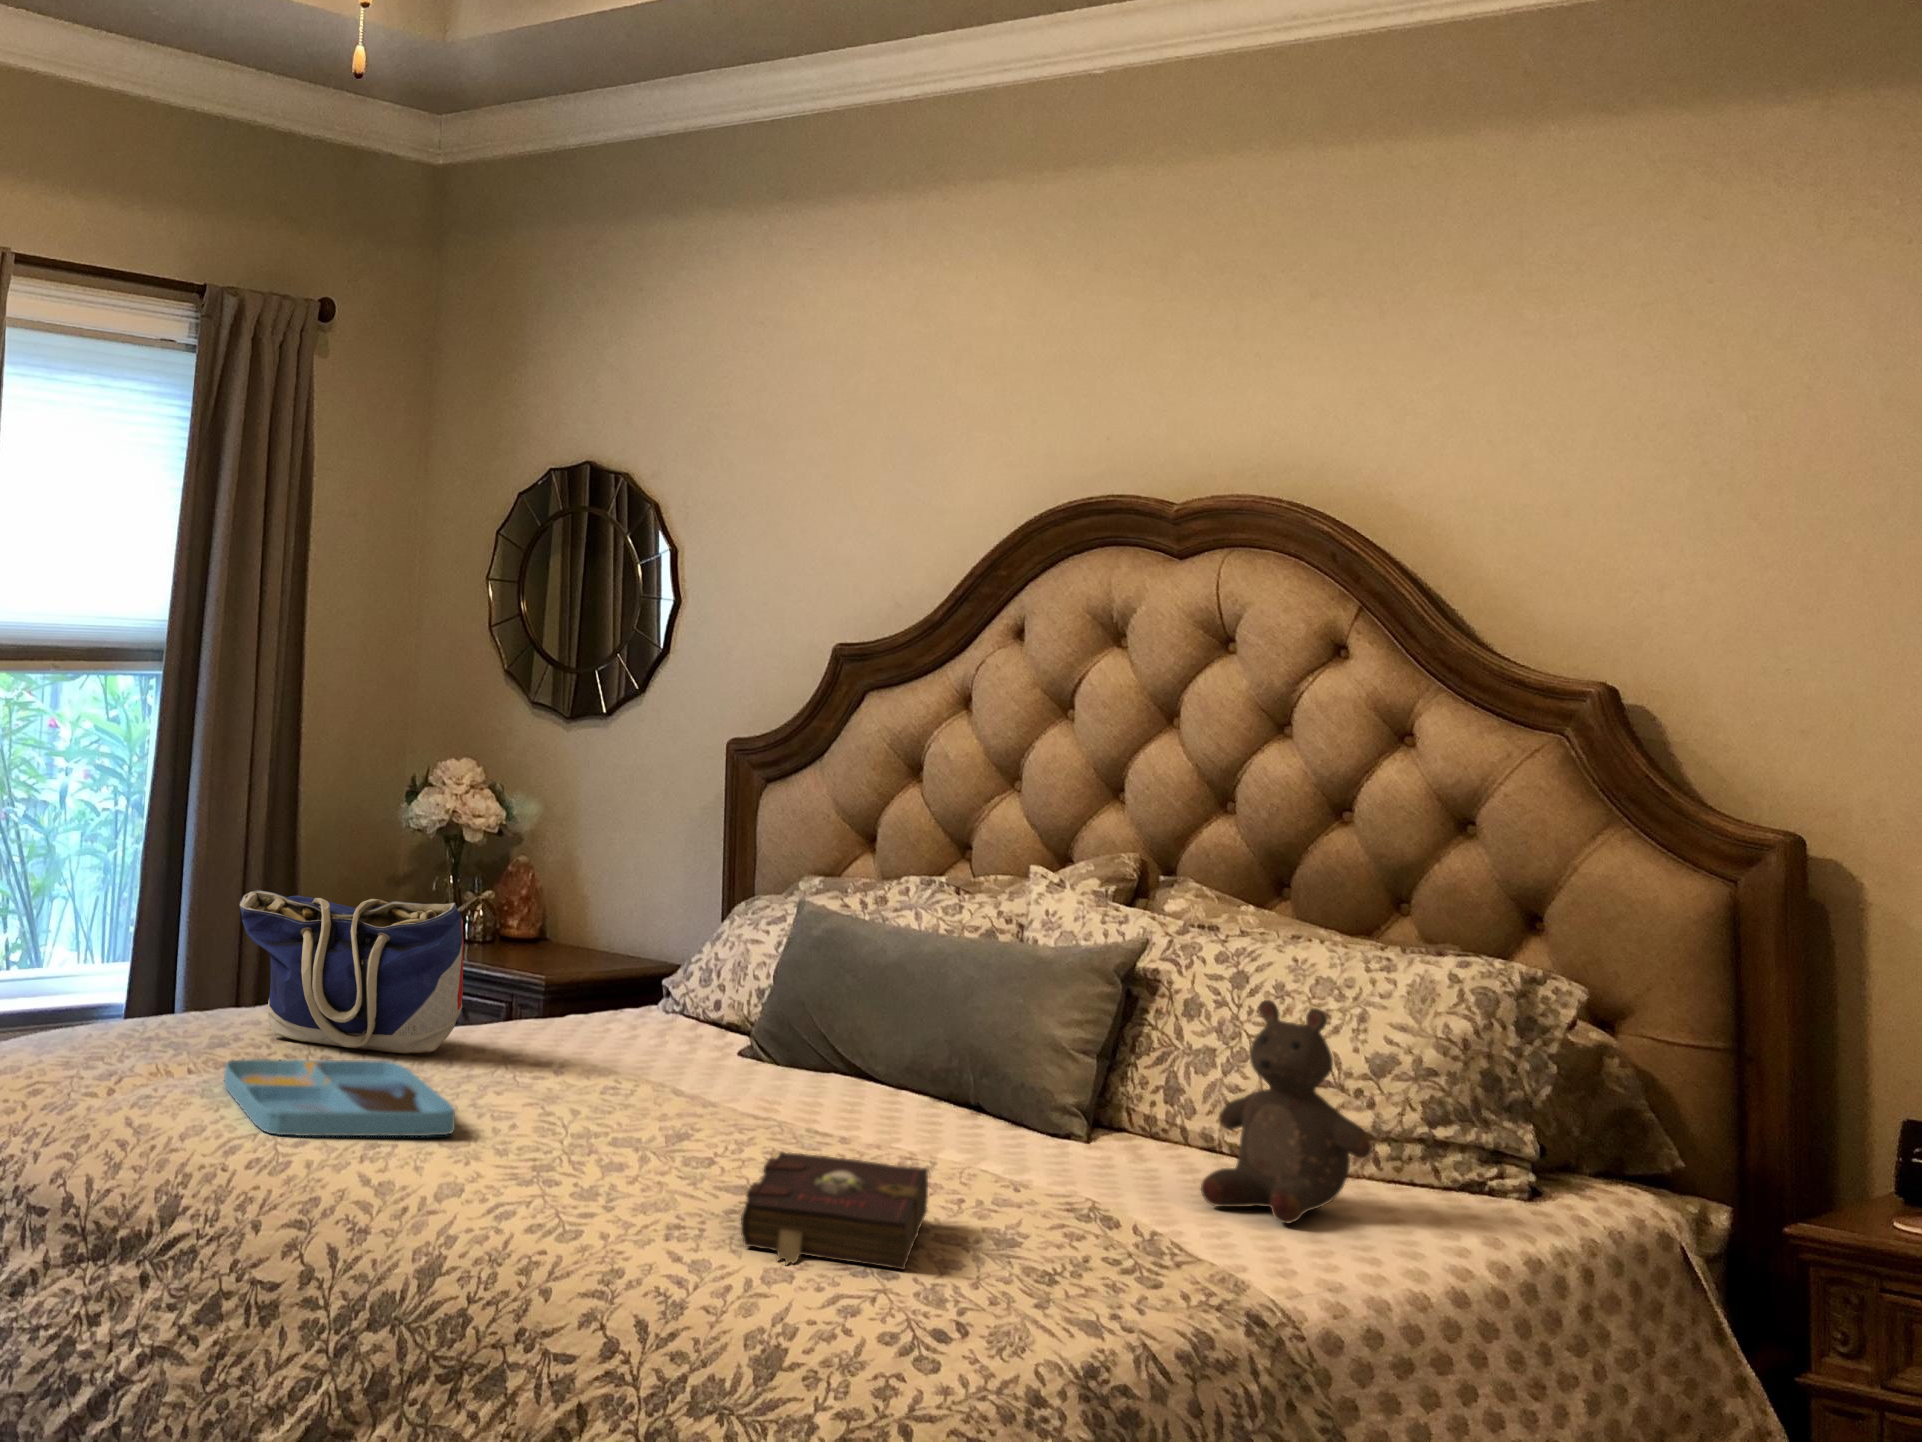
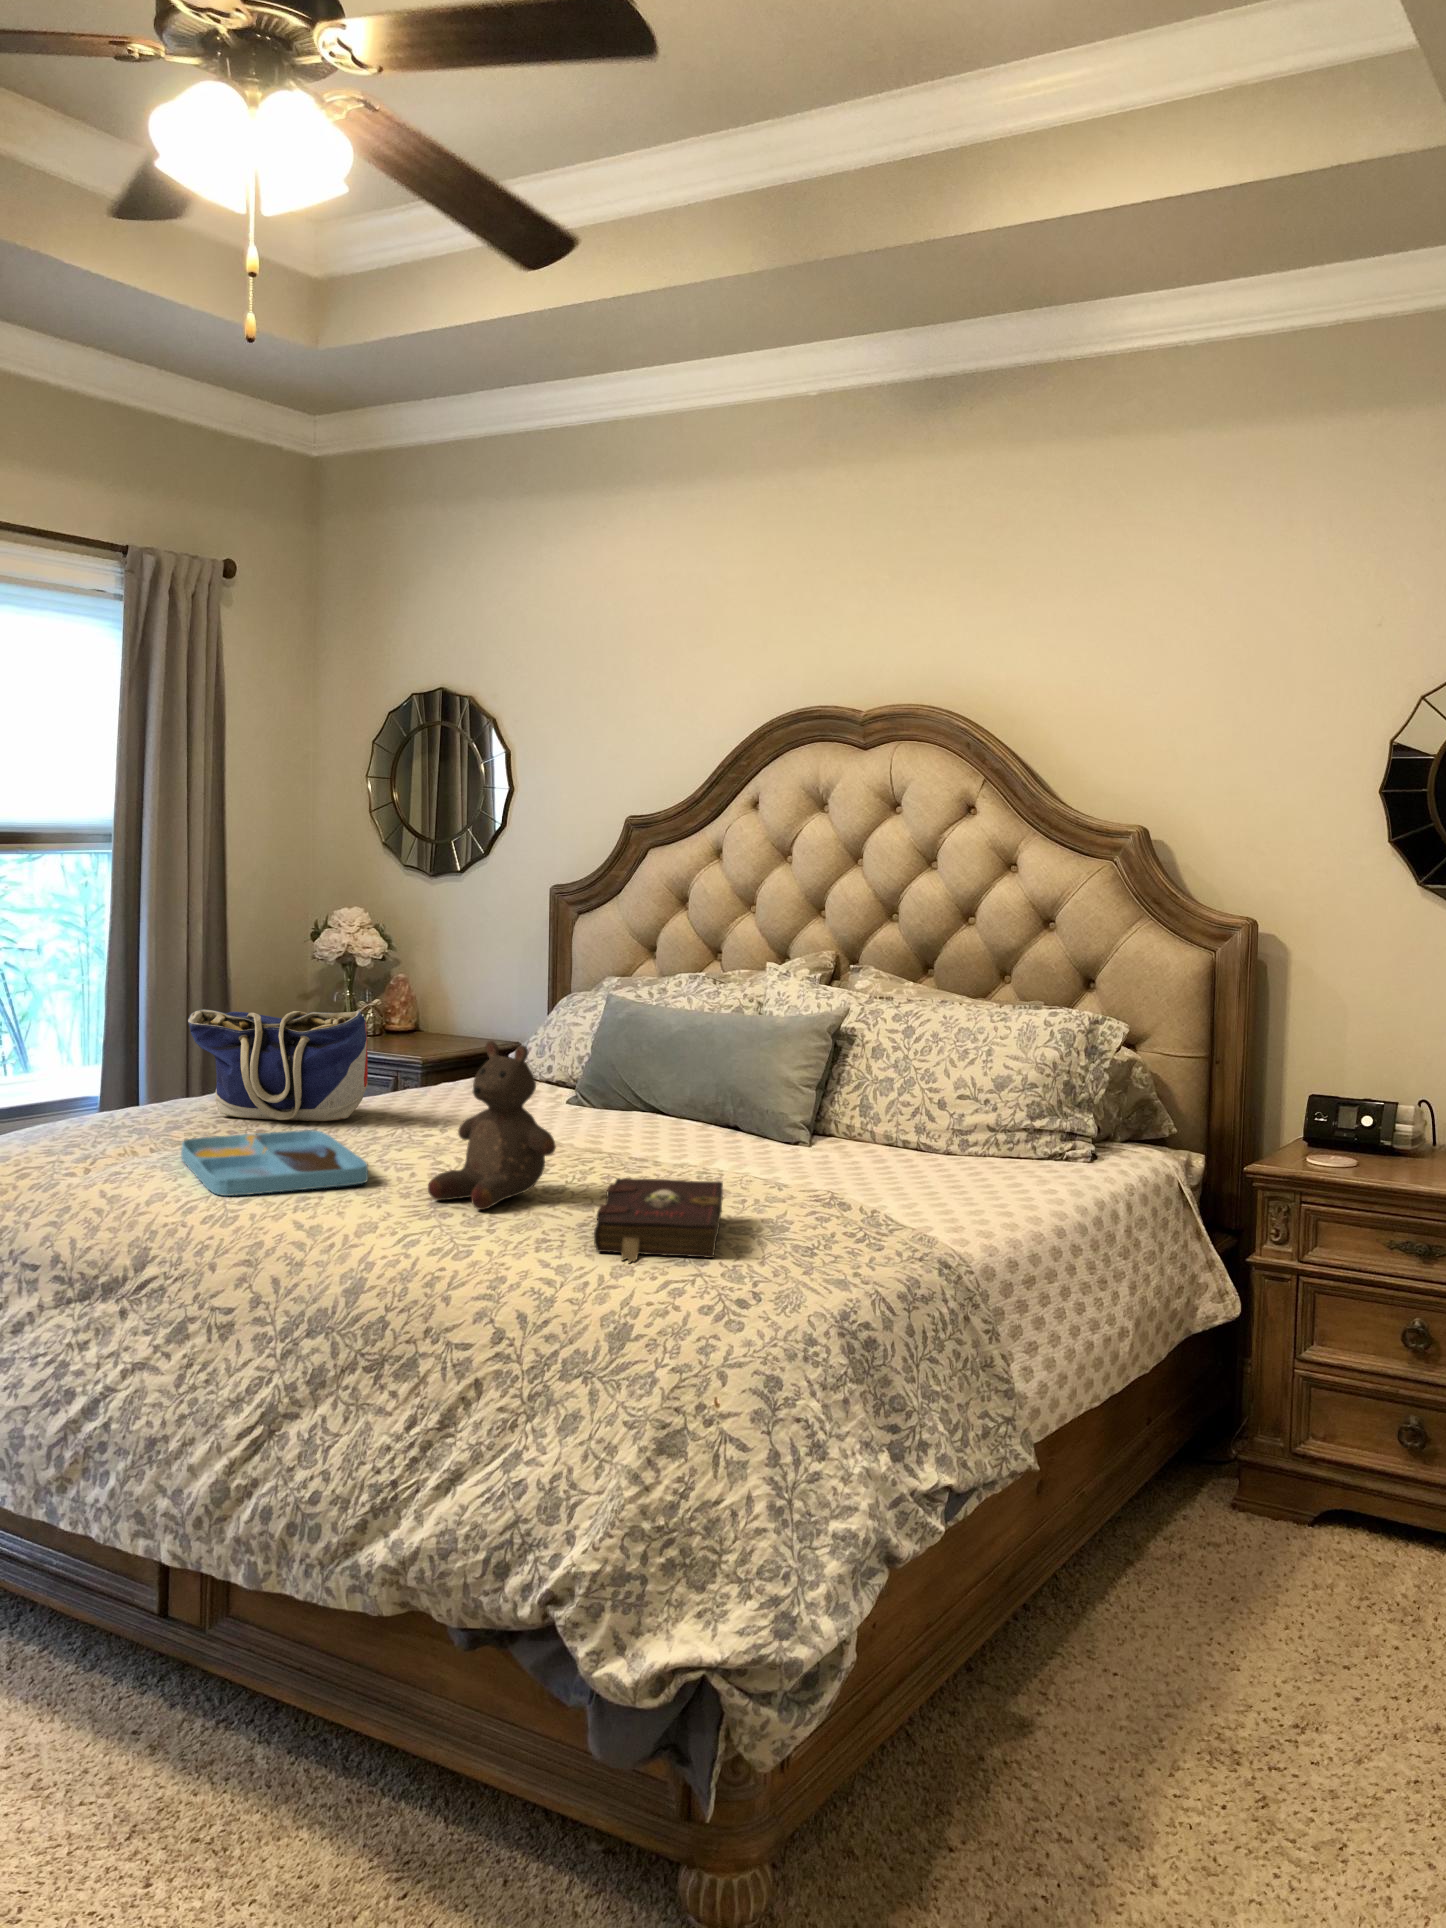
stuffed bear: present [1201,1000,1372,1223] -> present [428,1041,556,1210]

